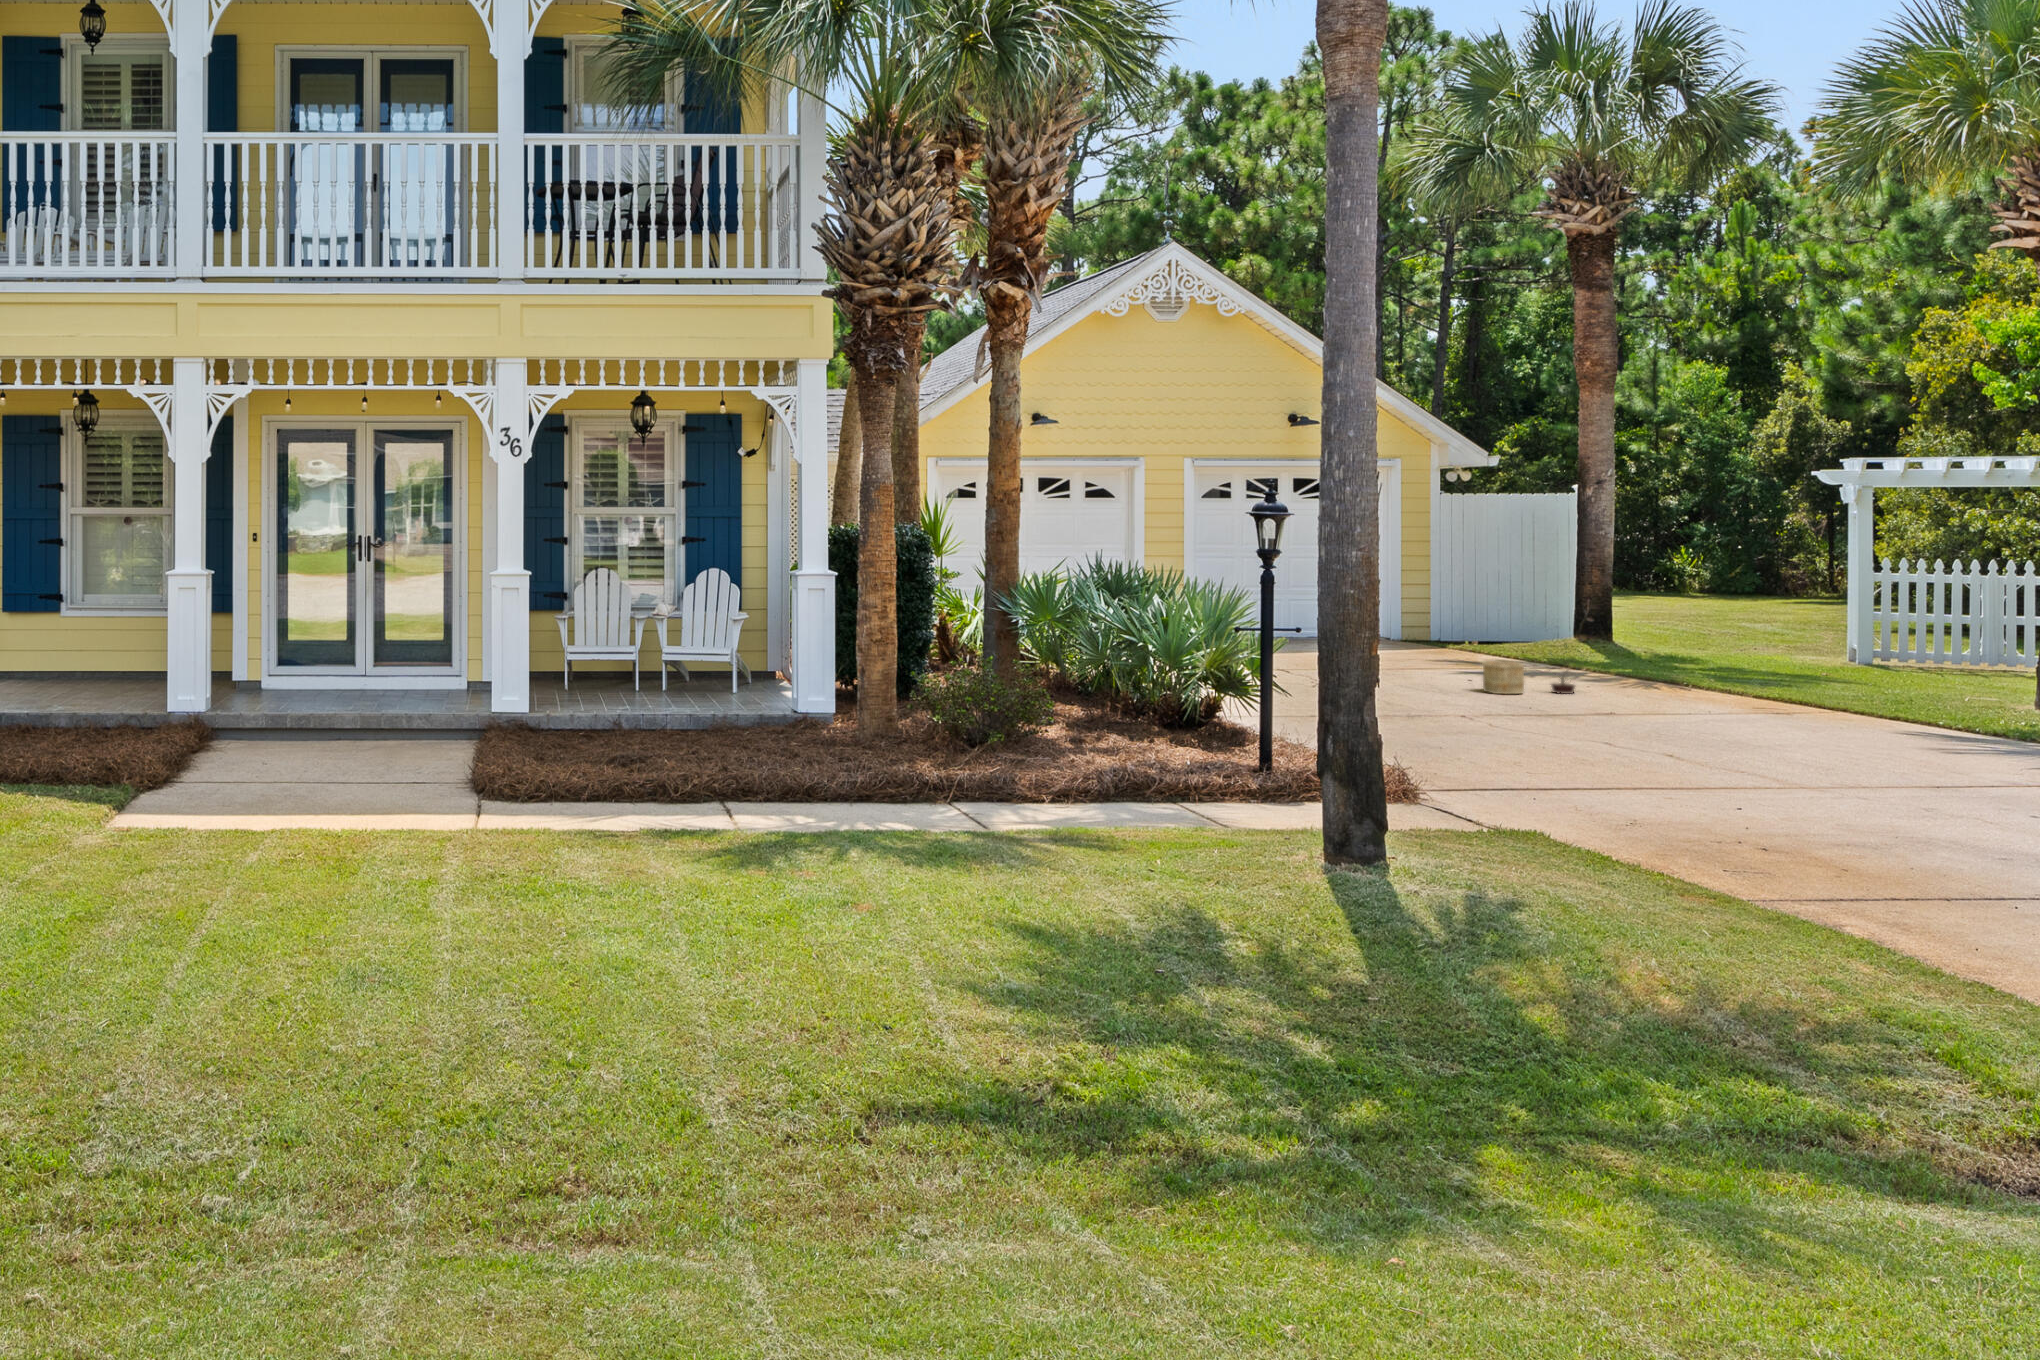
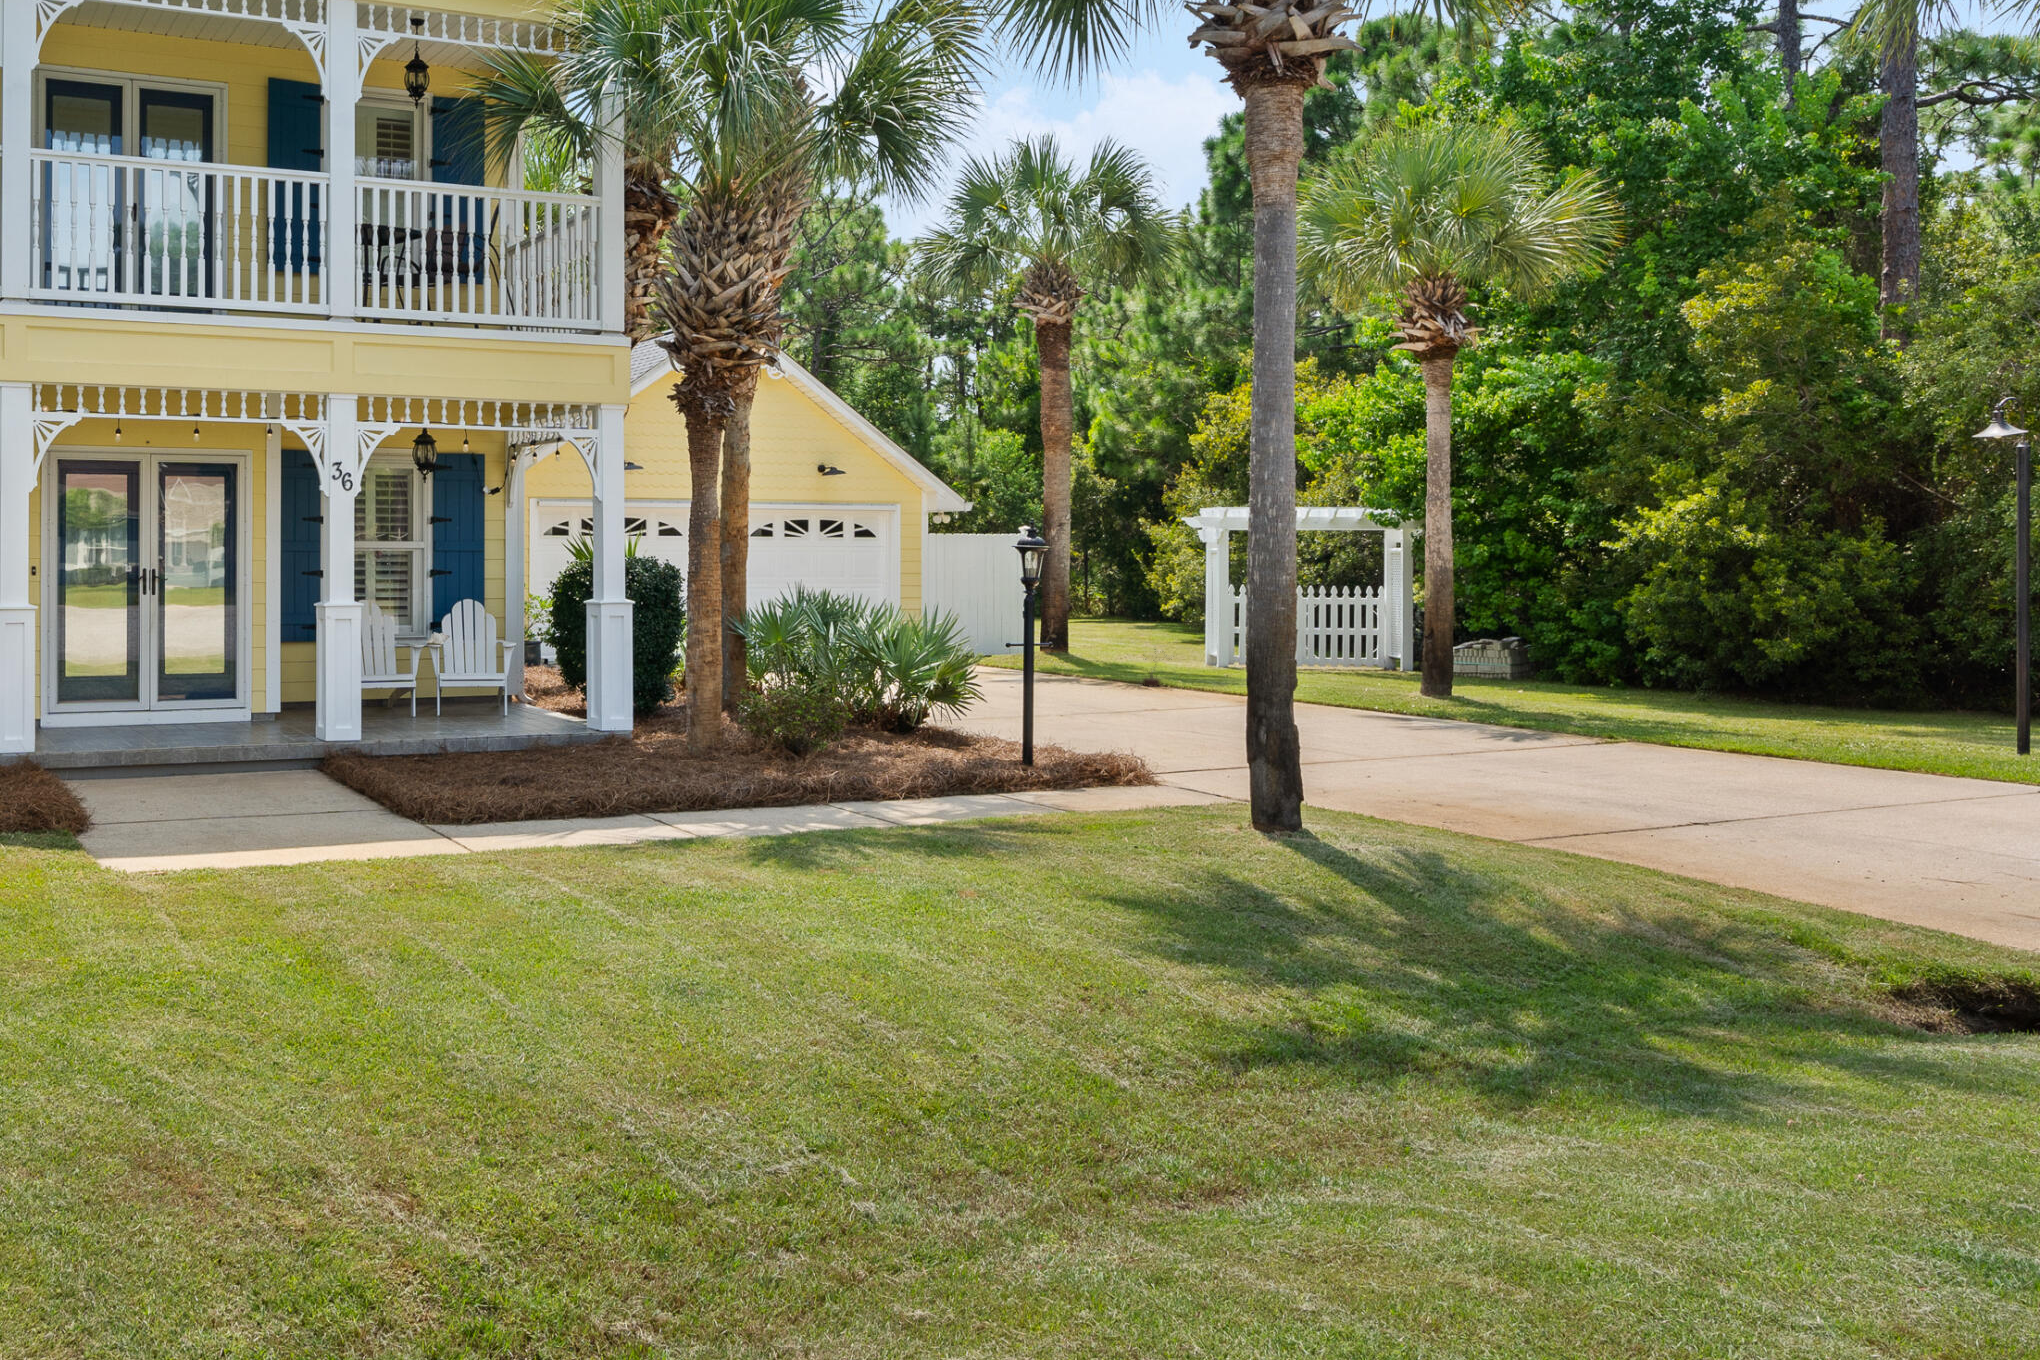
wooden bucket: present [1482,661,1524,694] -> none [1093,660,1127,688]

